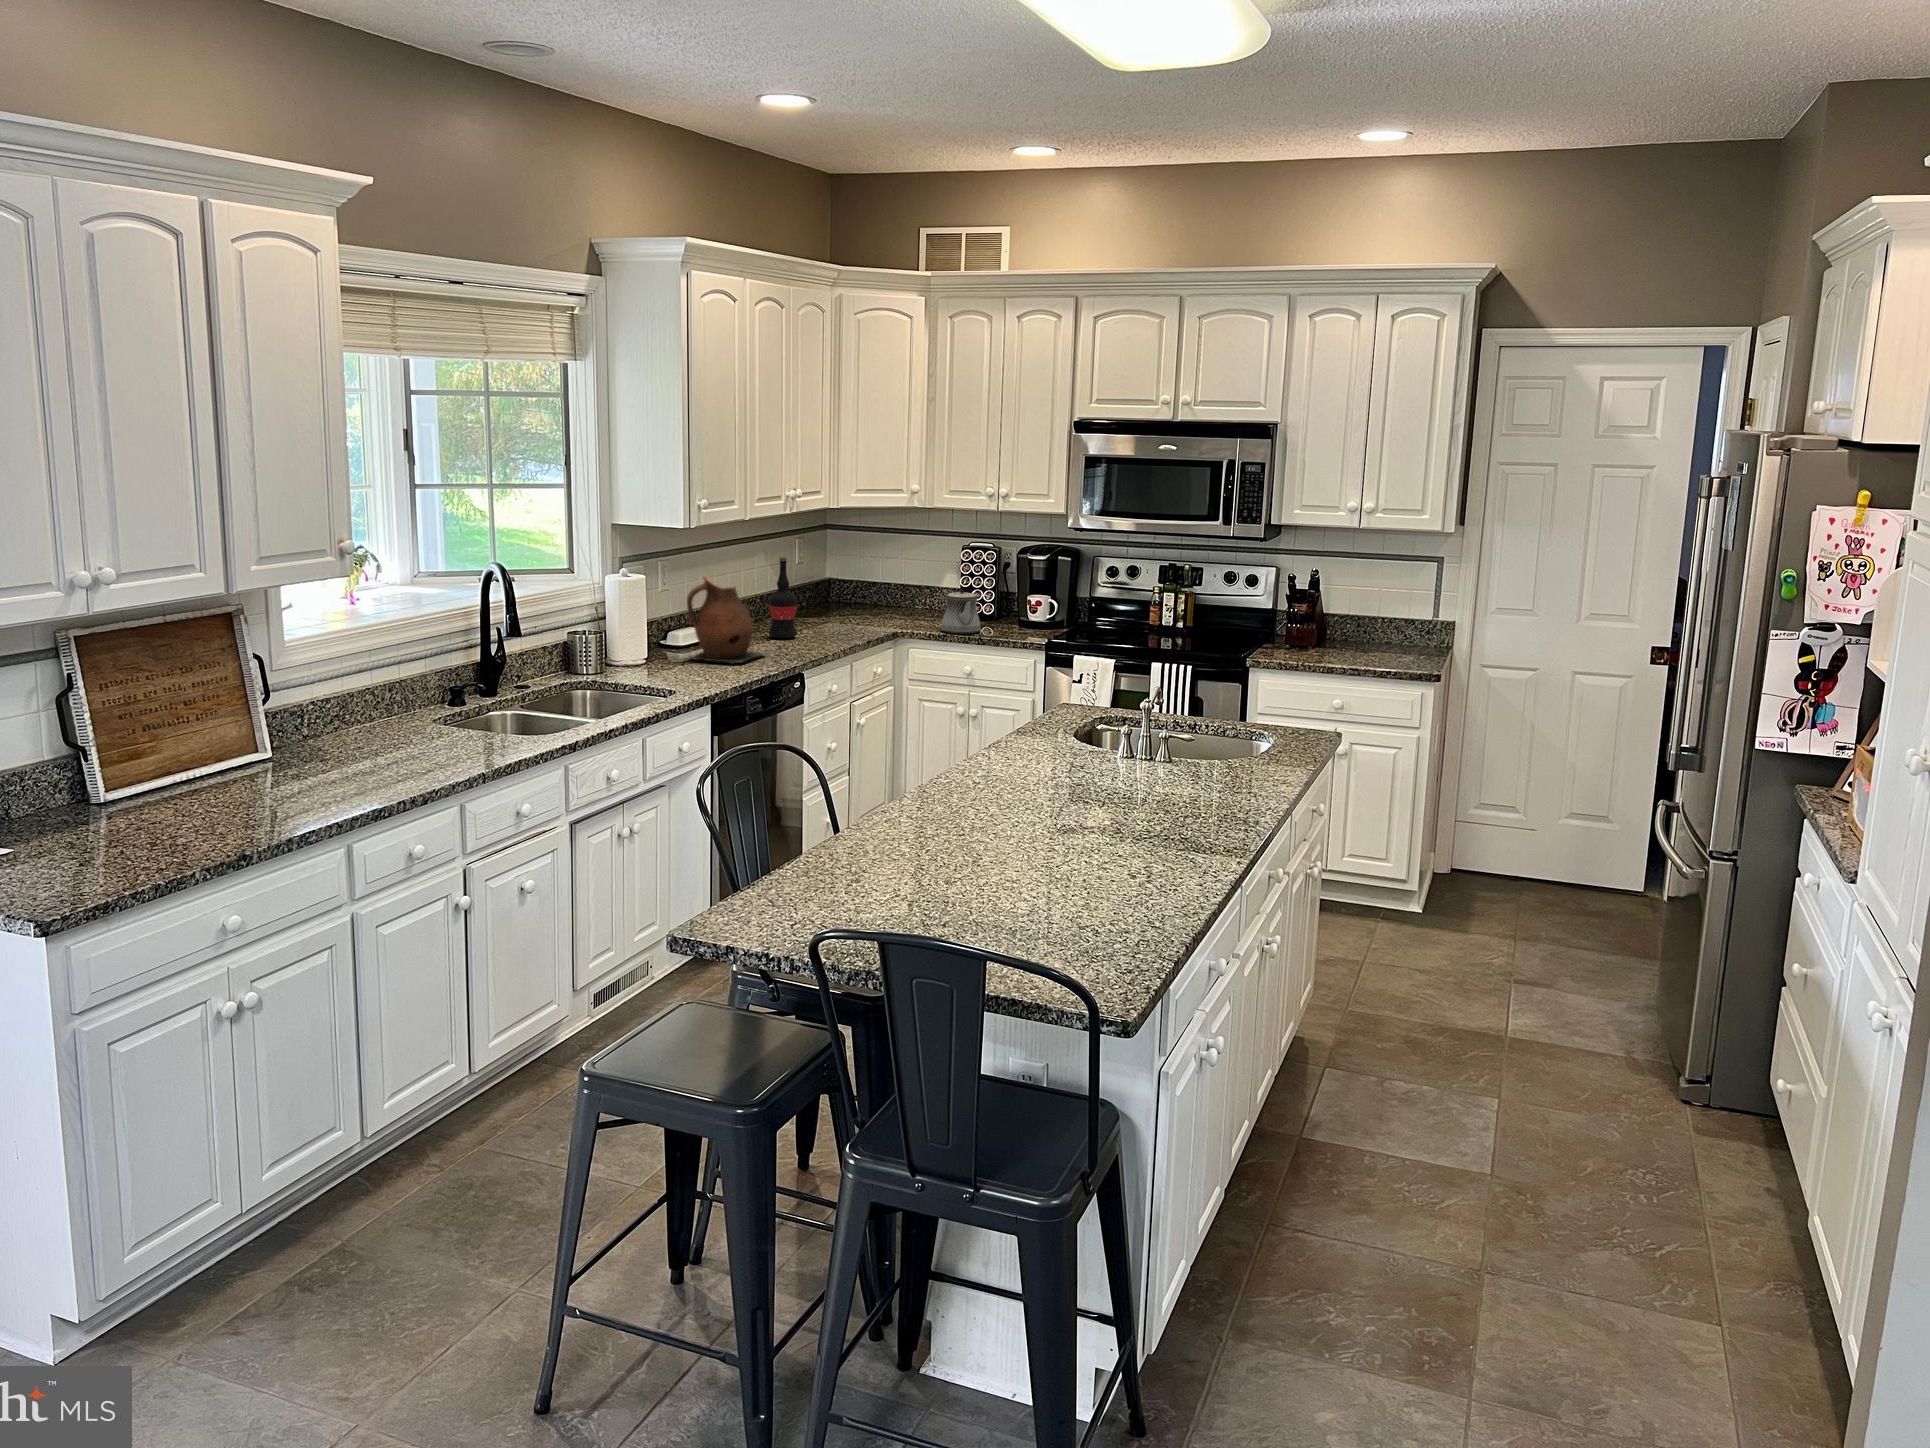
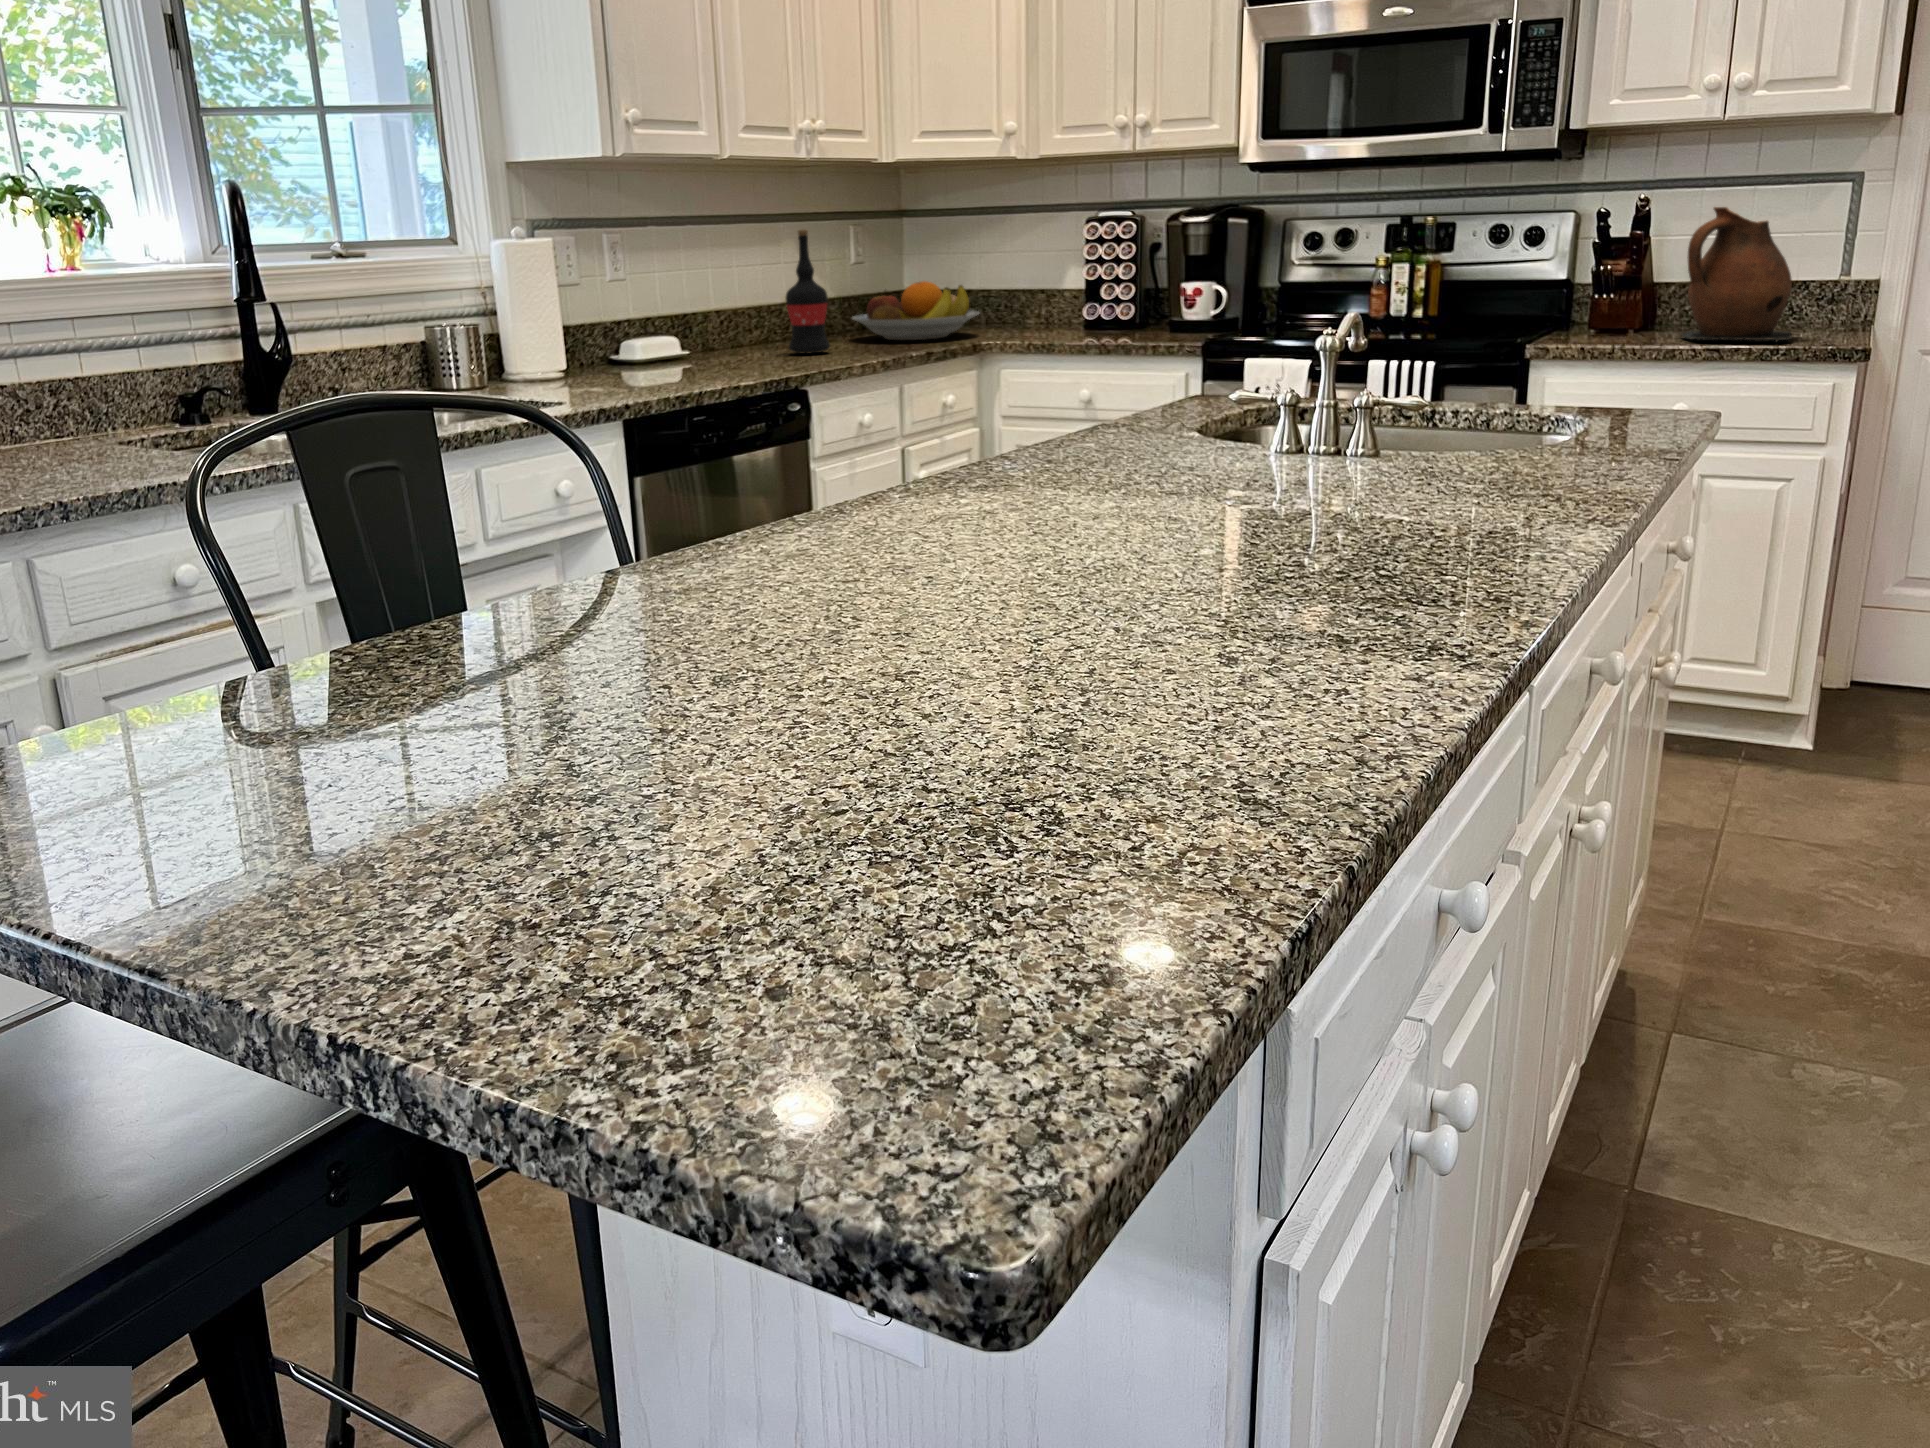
ceramic pitcher: present [687,576,764,664] -> present [1681,207,1792,342]
fruit bowl: none [803,587,891,627] -> present [852,281,979,340]
teapot: present [941,590,981,634] -> none [1049,274,1108,340]

